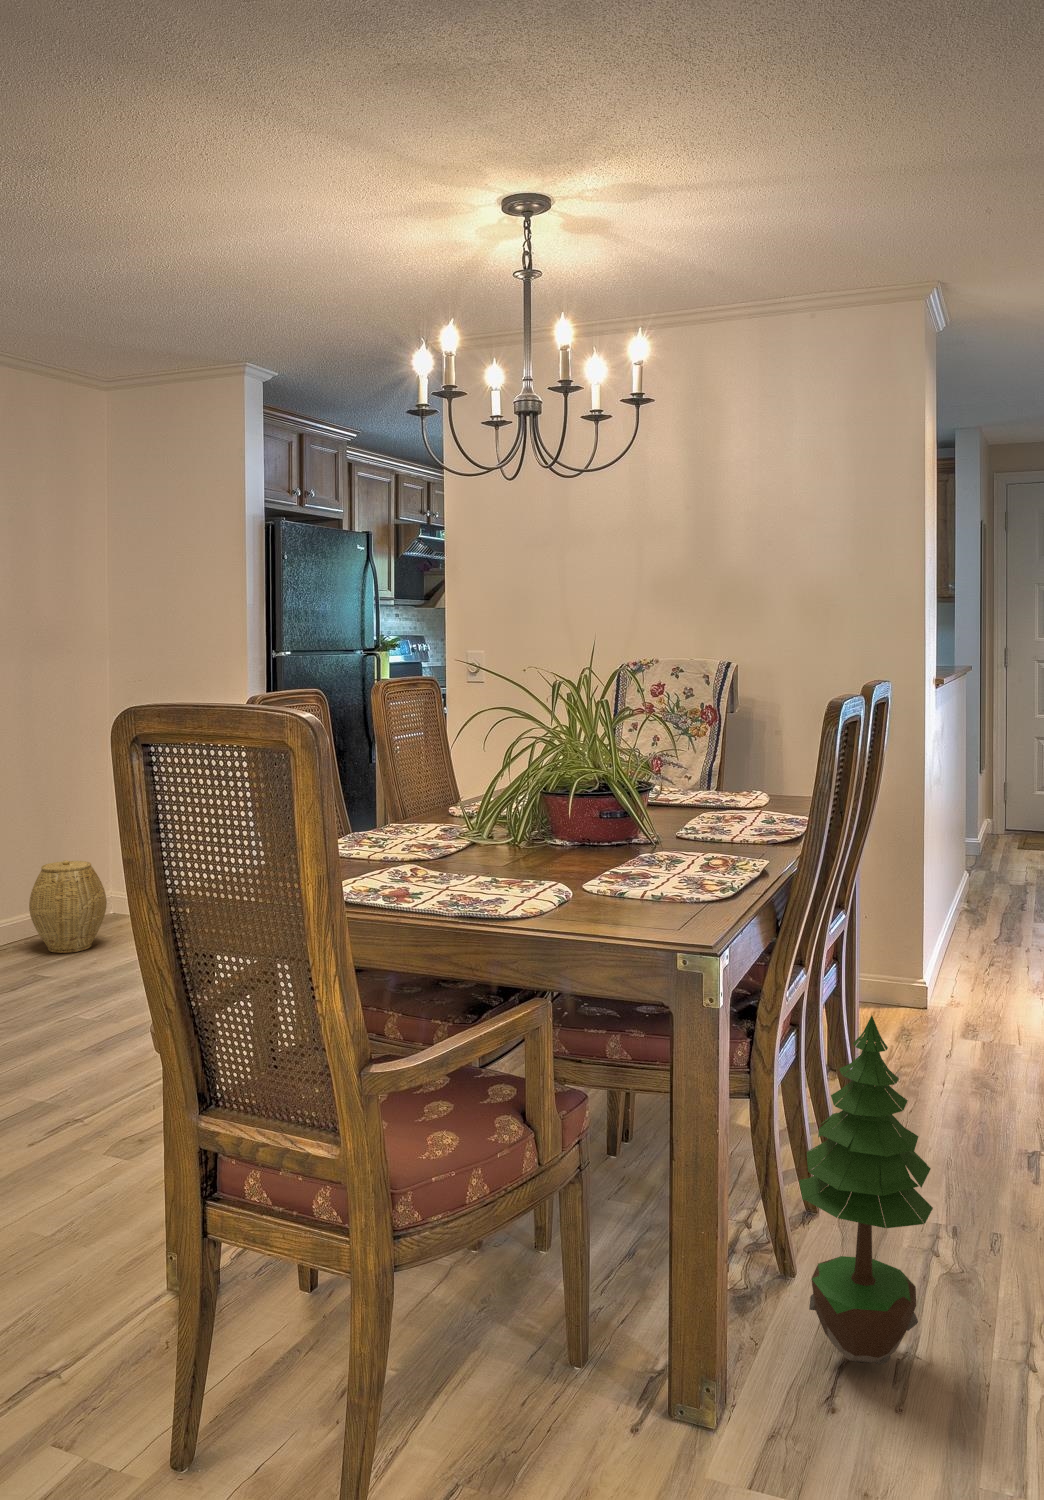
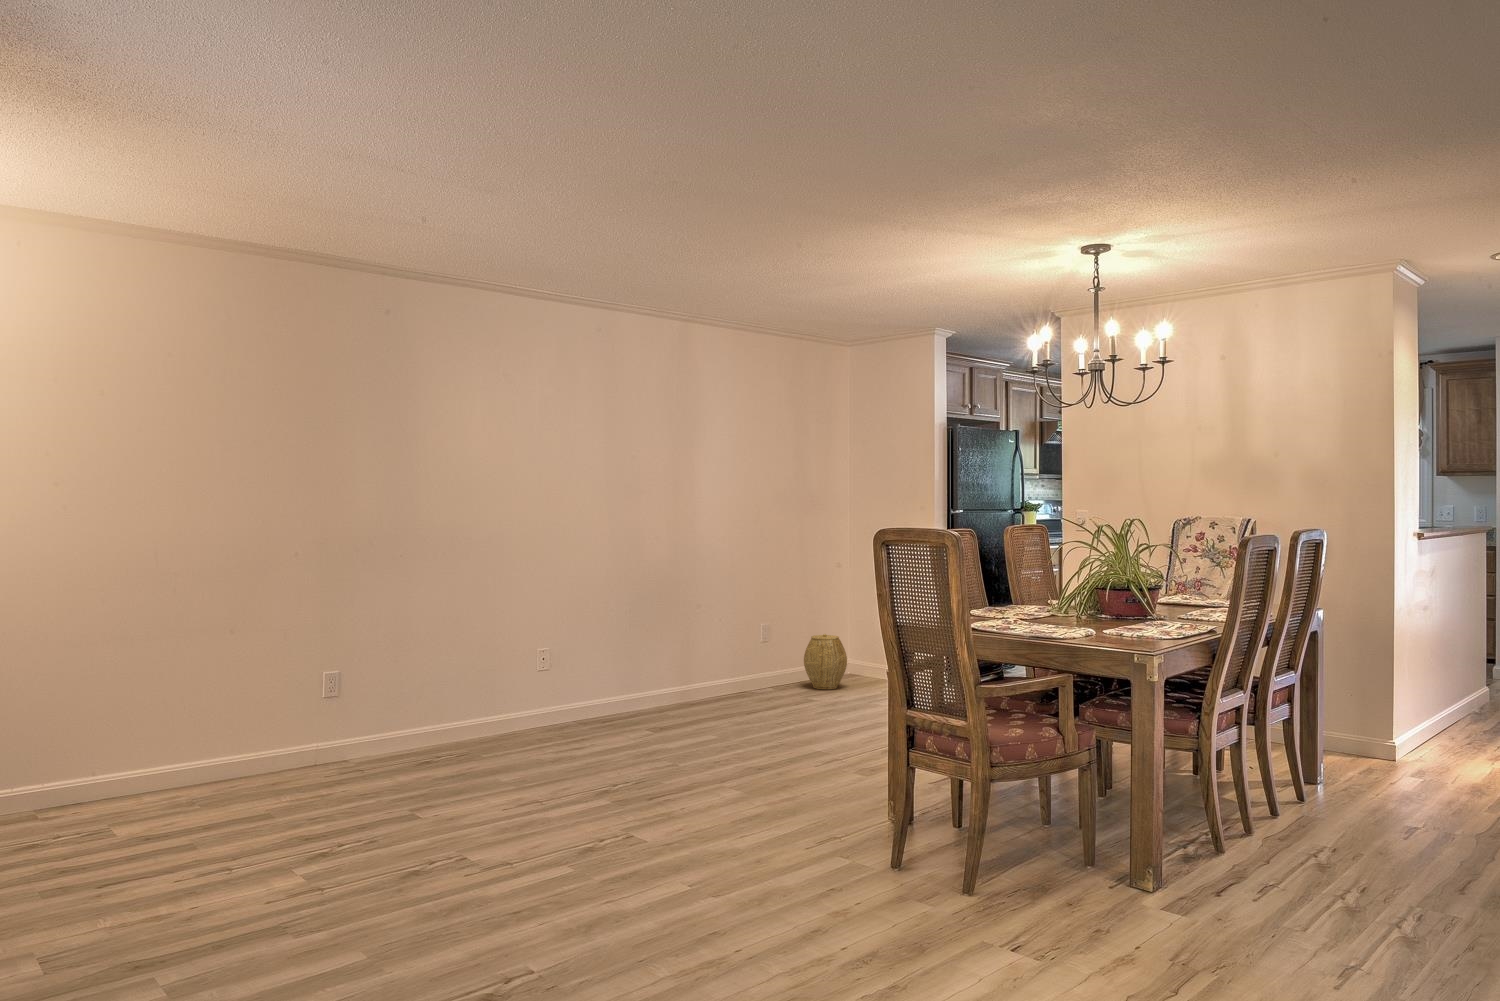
potted tree: present [799,1016,933,1365] -> none [1215,700,1294,895]

